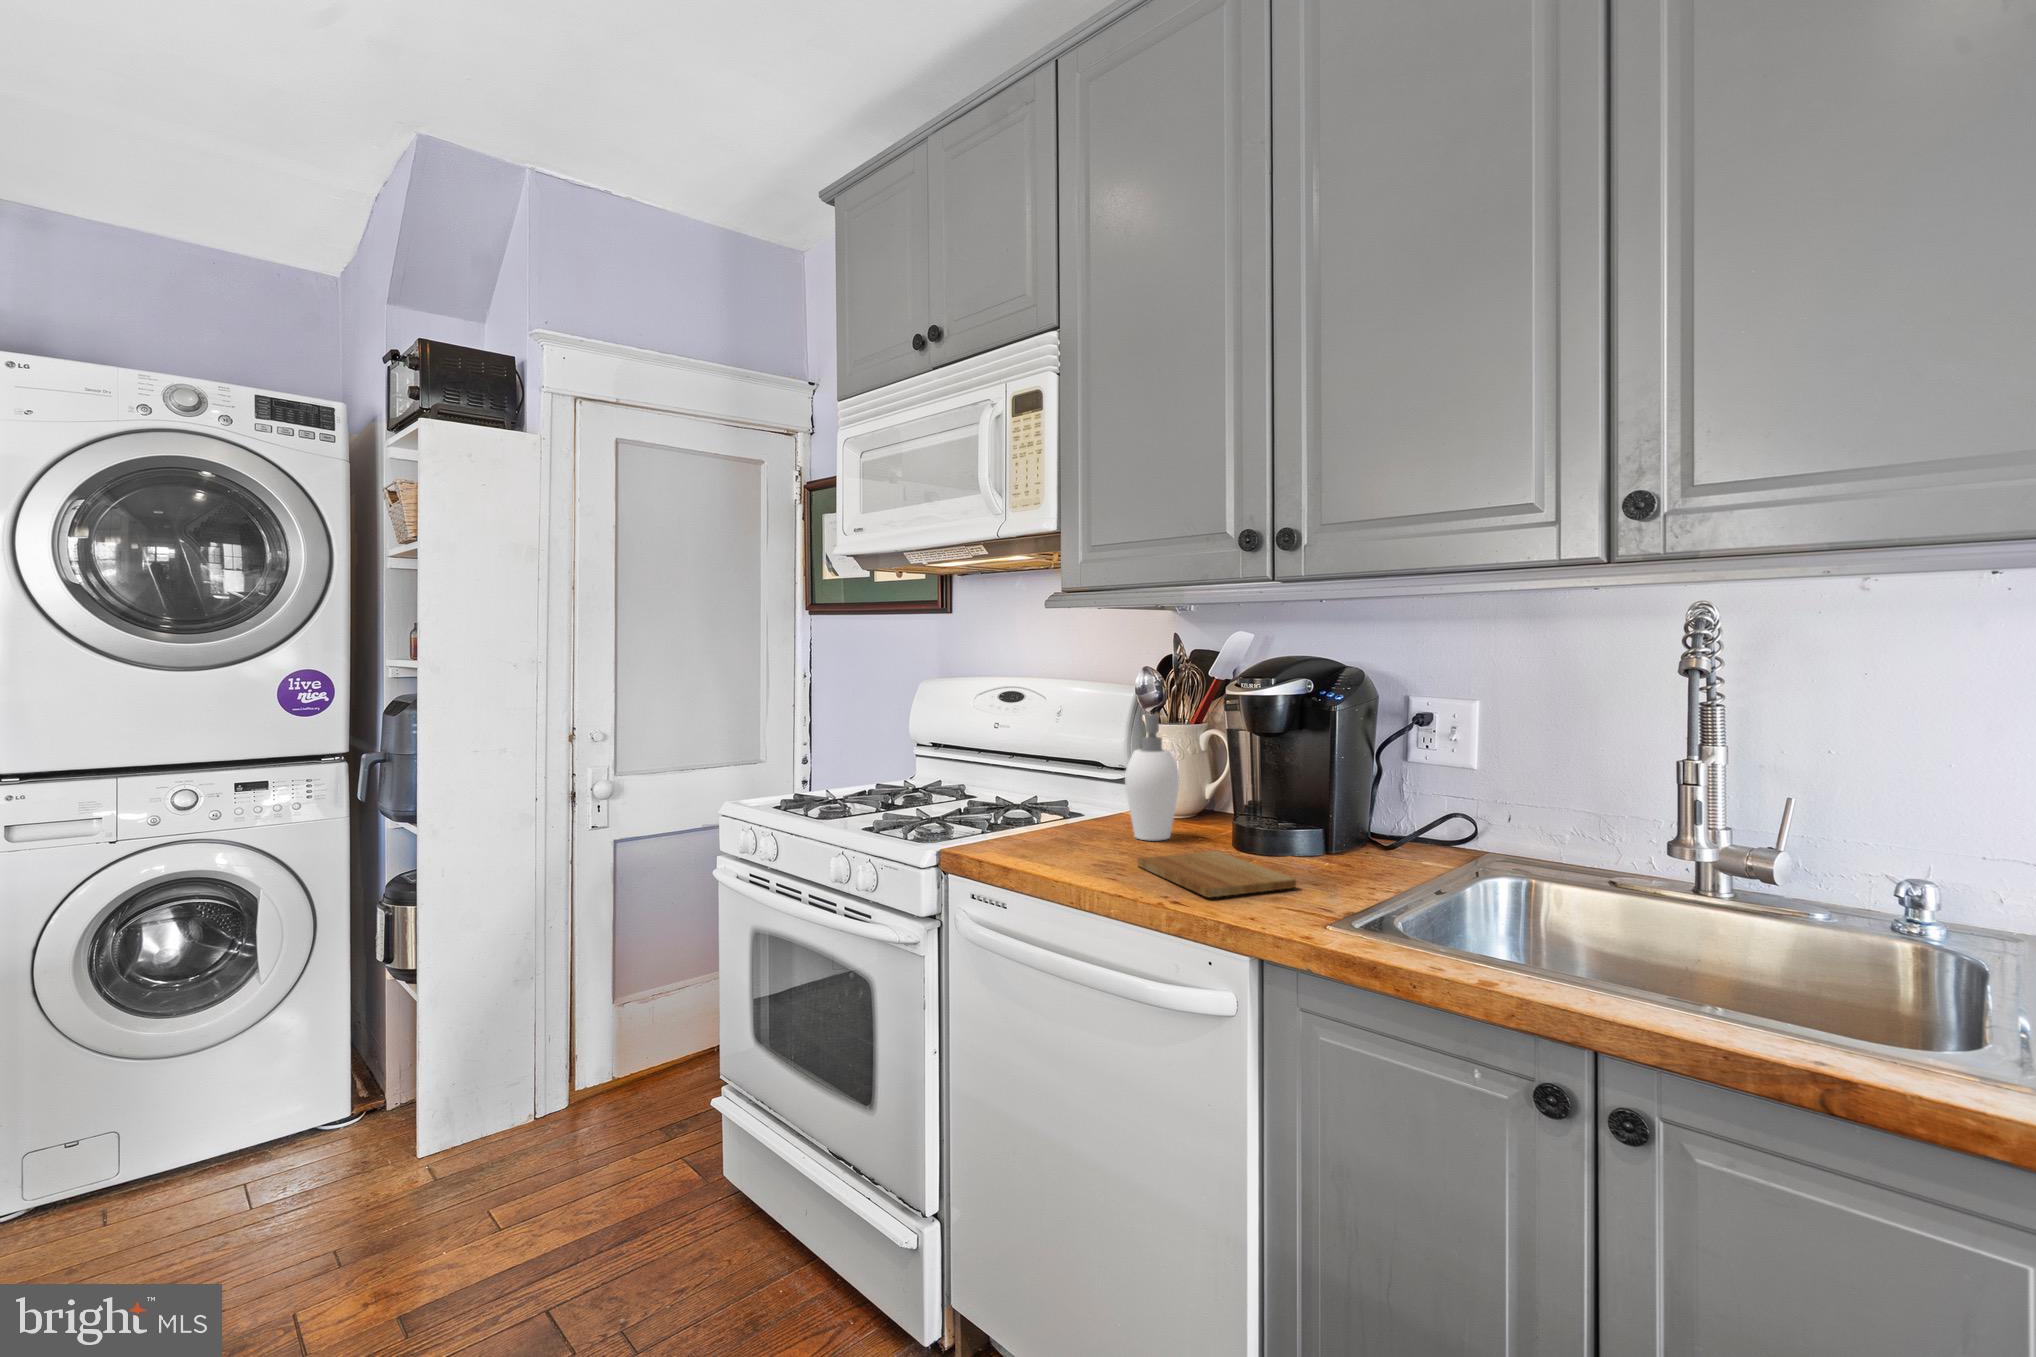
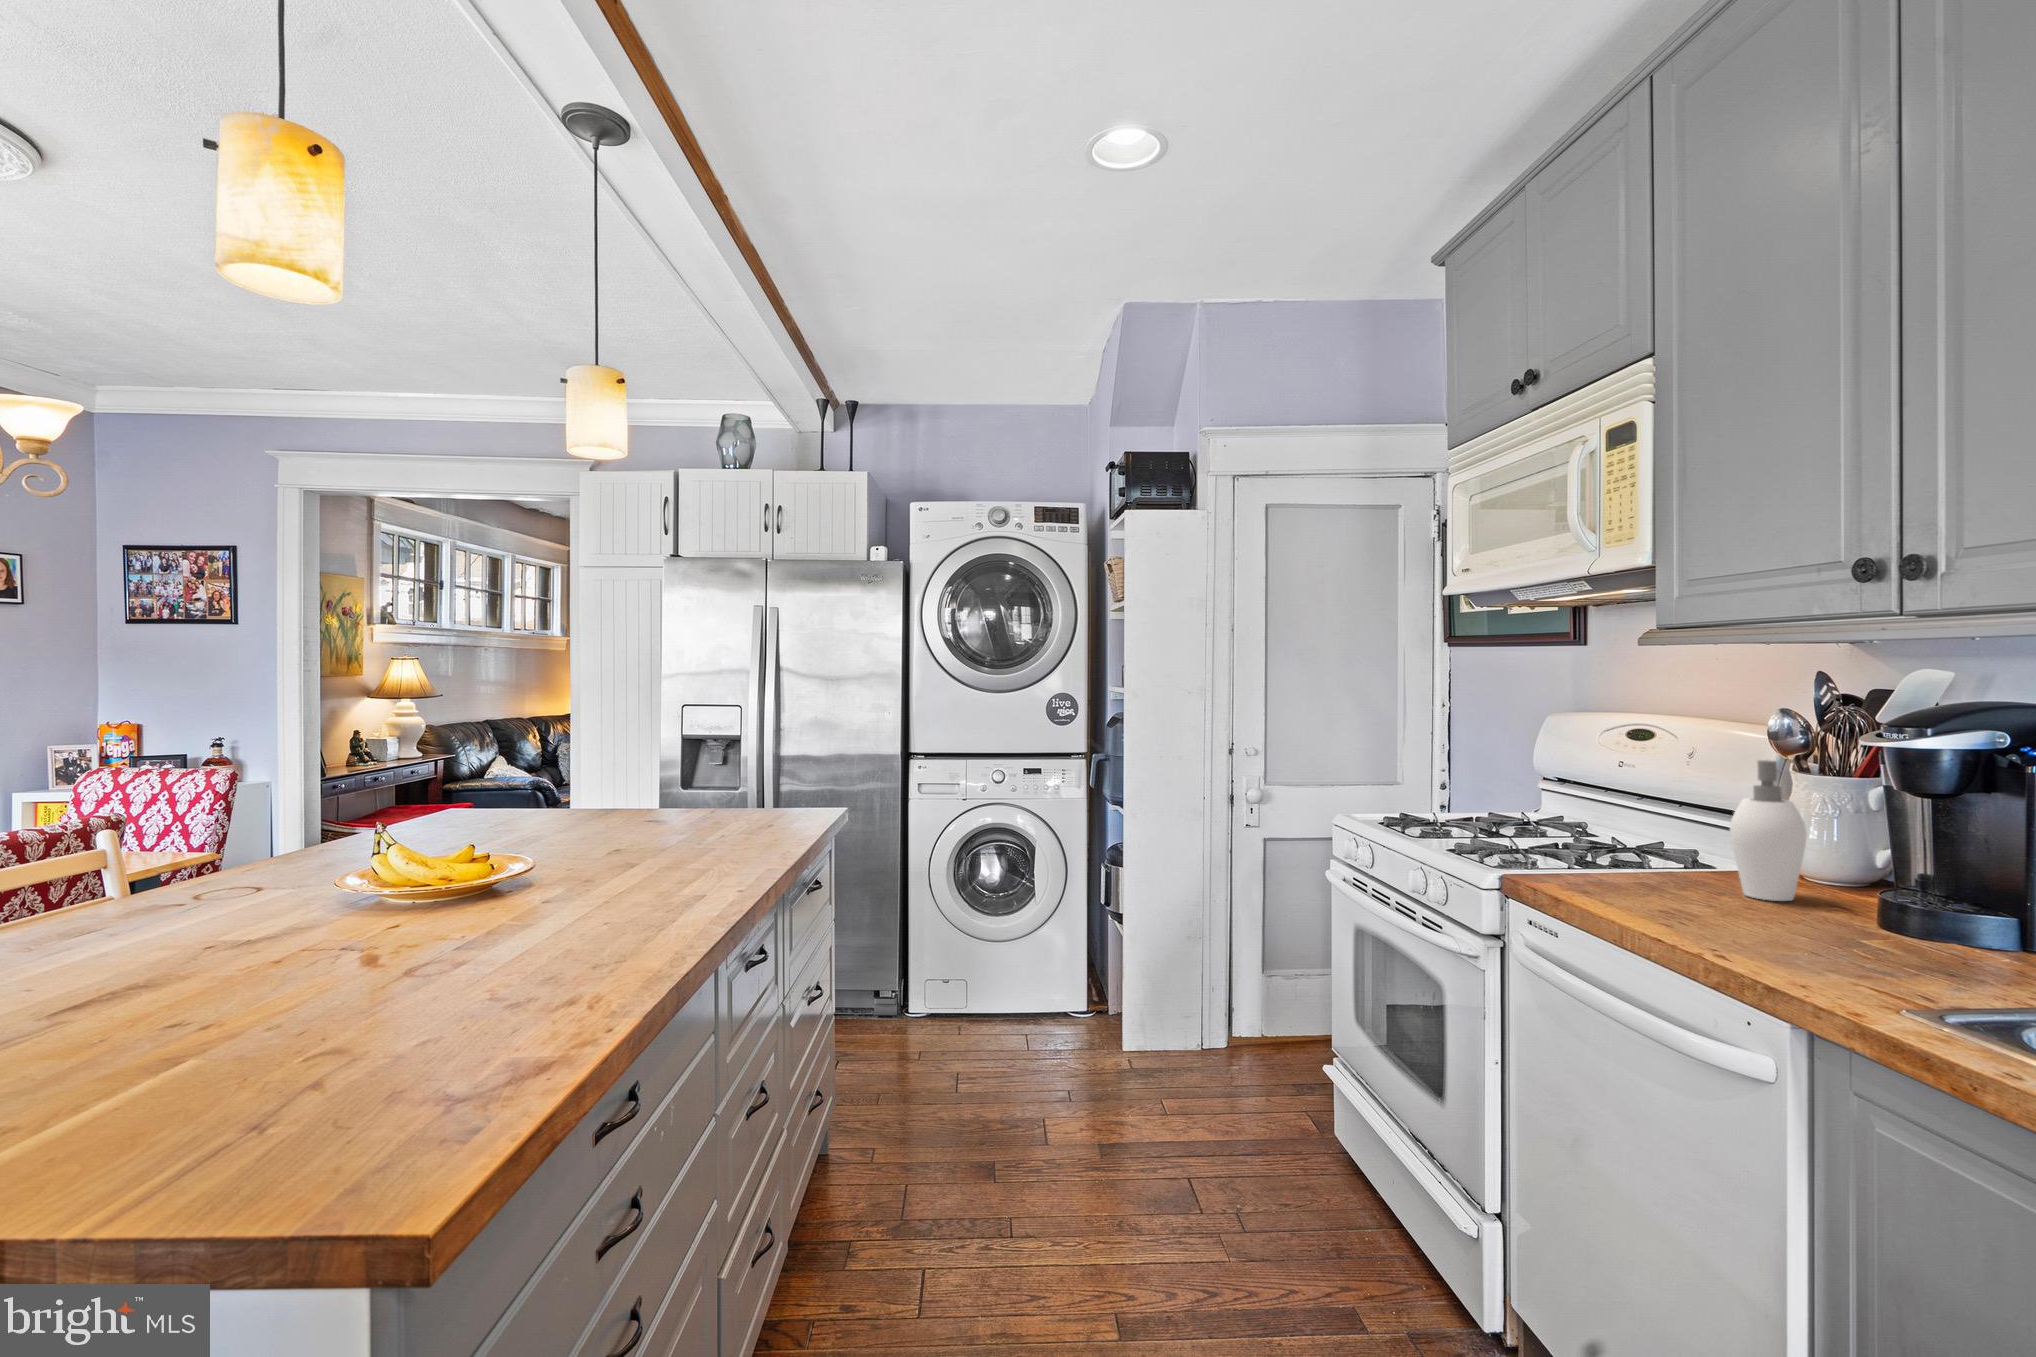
cutting board: present [1138,851,1296,898] -> none [1716,913,1920,976]

